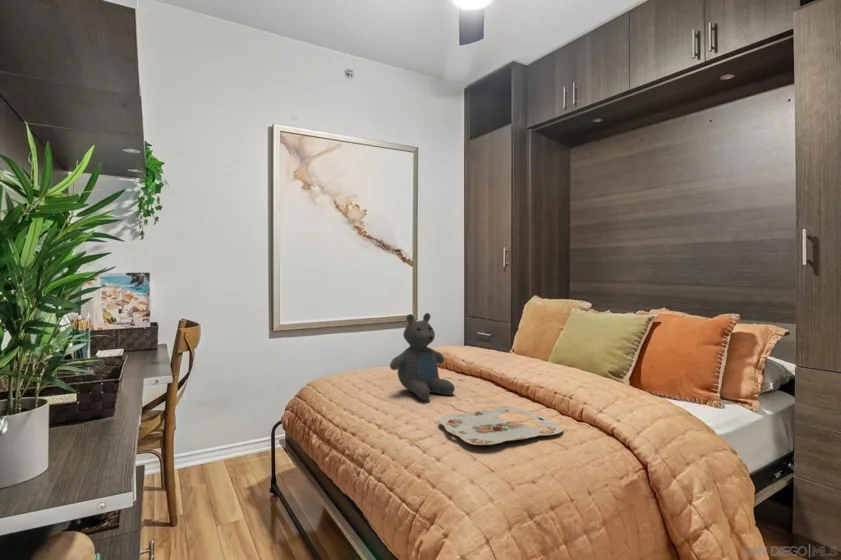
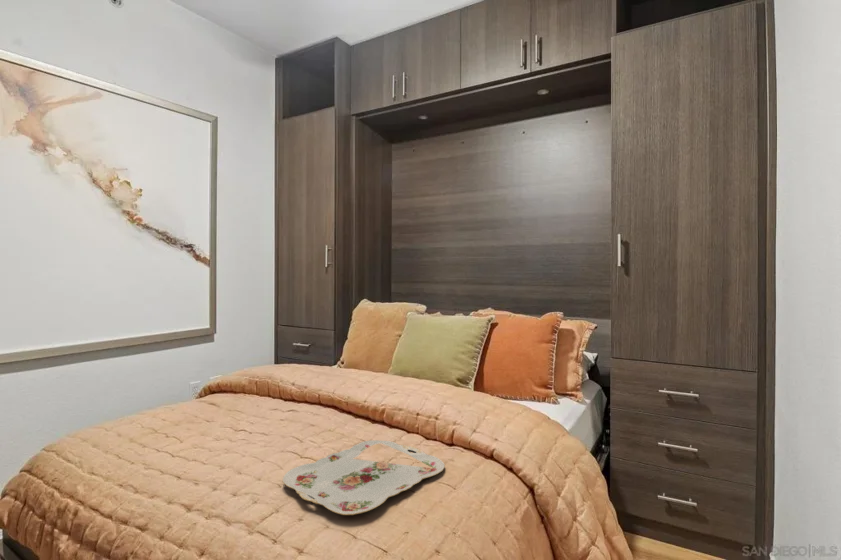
teddy bear: present [390,313,455,400] -> none [197,327,292,448]

